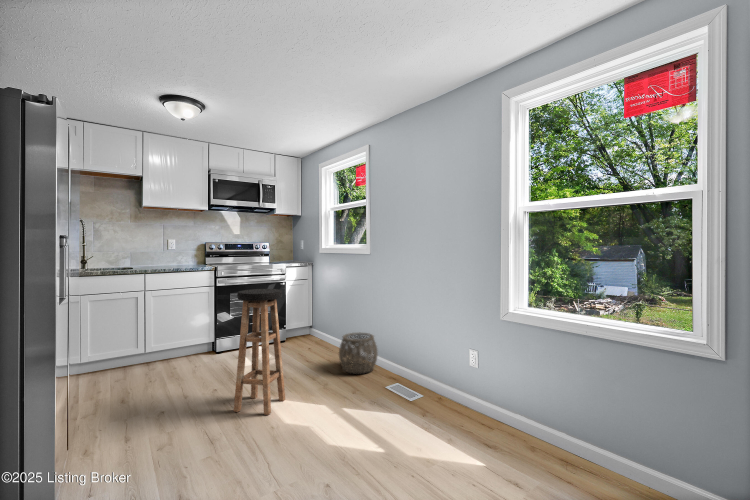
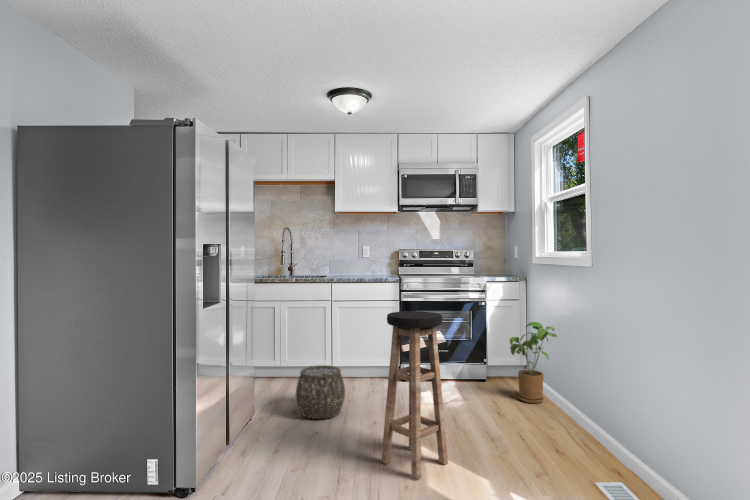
house plant: none [308,294,341,351] -> present [510,322,557,403]
woven basket: present [339,332,378,374] -> present [296,365,345,419]

